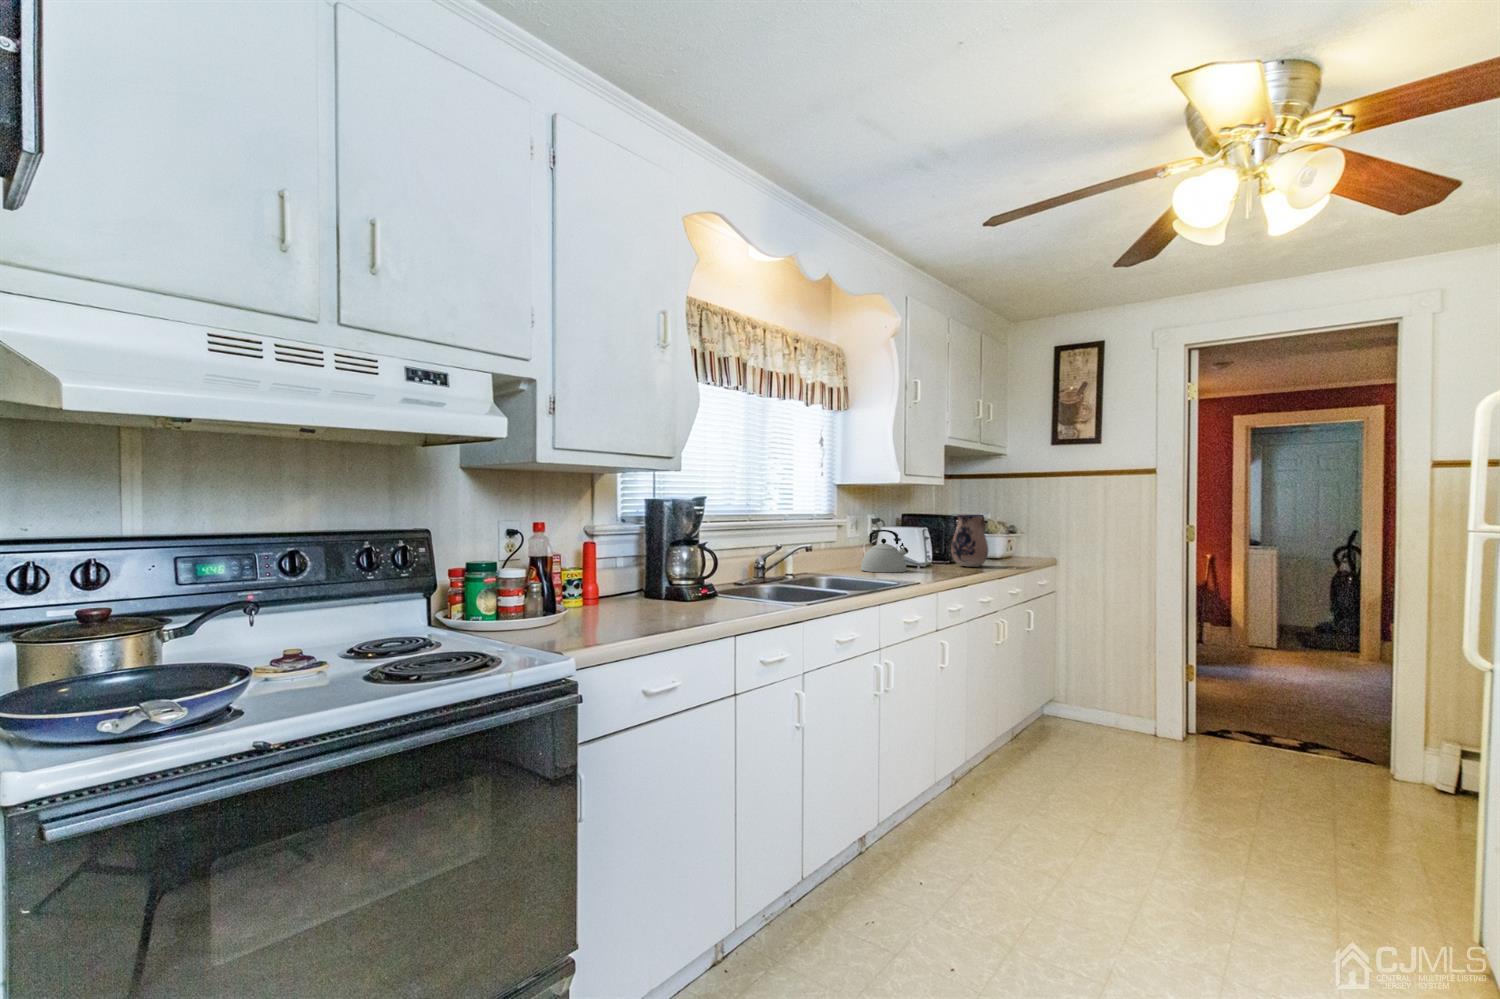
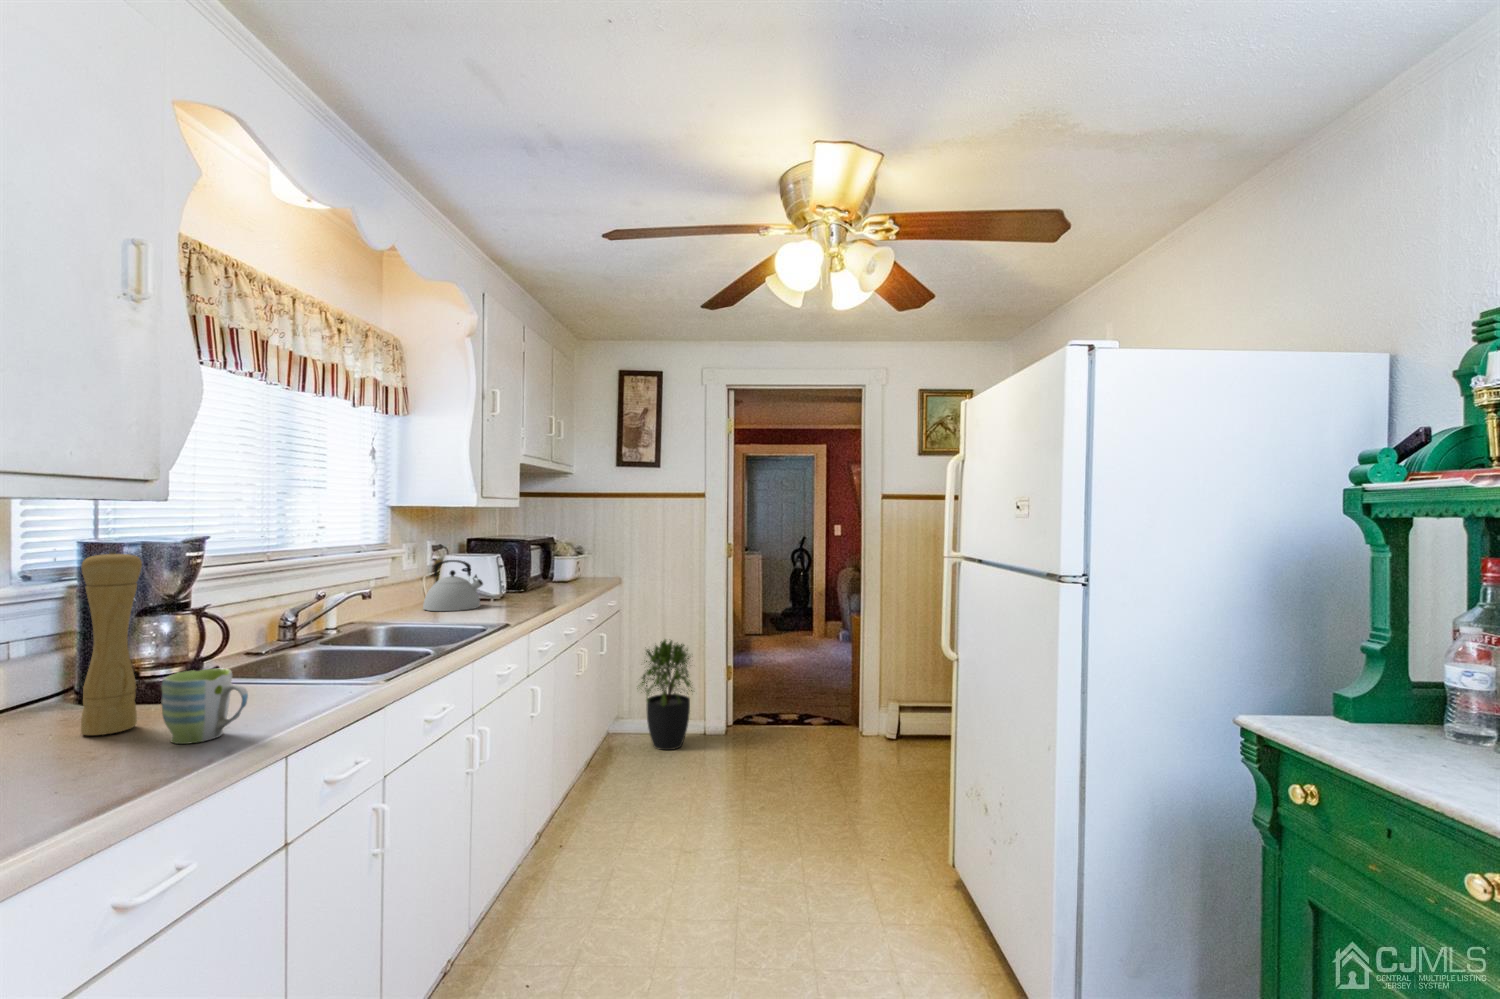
pepper mill: none [644,502,671,609] -> present [81,551,142,735]
ceramic pitcher: present [951,515,988,567] -> none [526,538,566,595]
mug: none [678,576,719,618] -> present [161,669,248,744]
potted plant: none [1070,624,1142,743] -> present [637,640,692,750]

